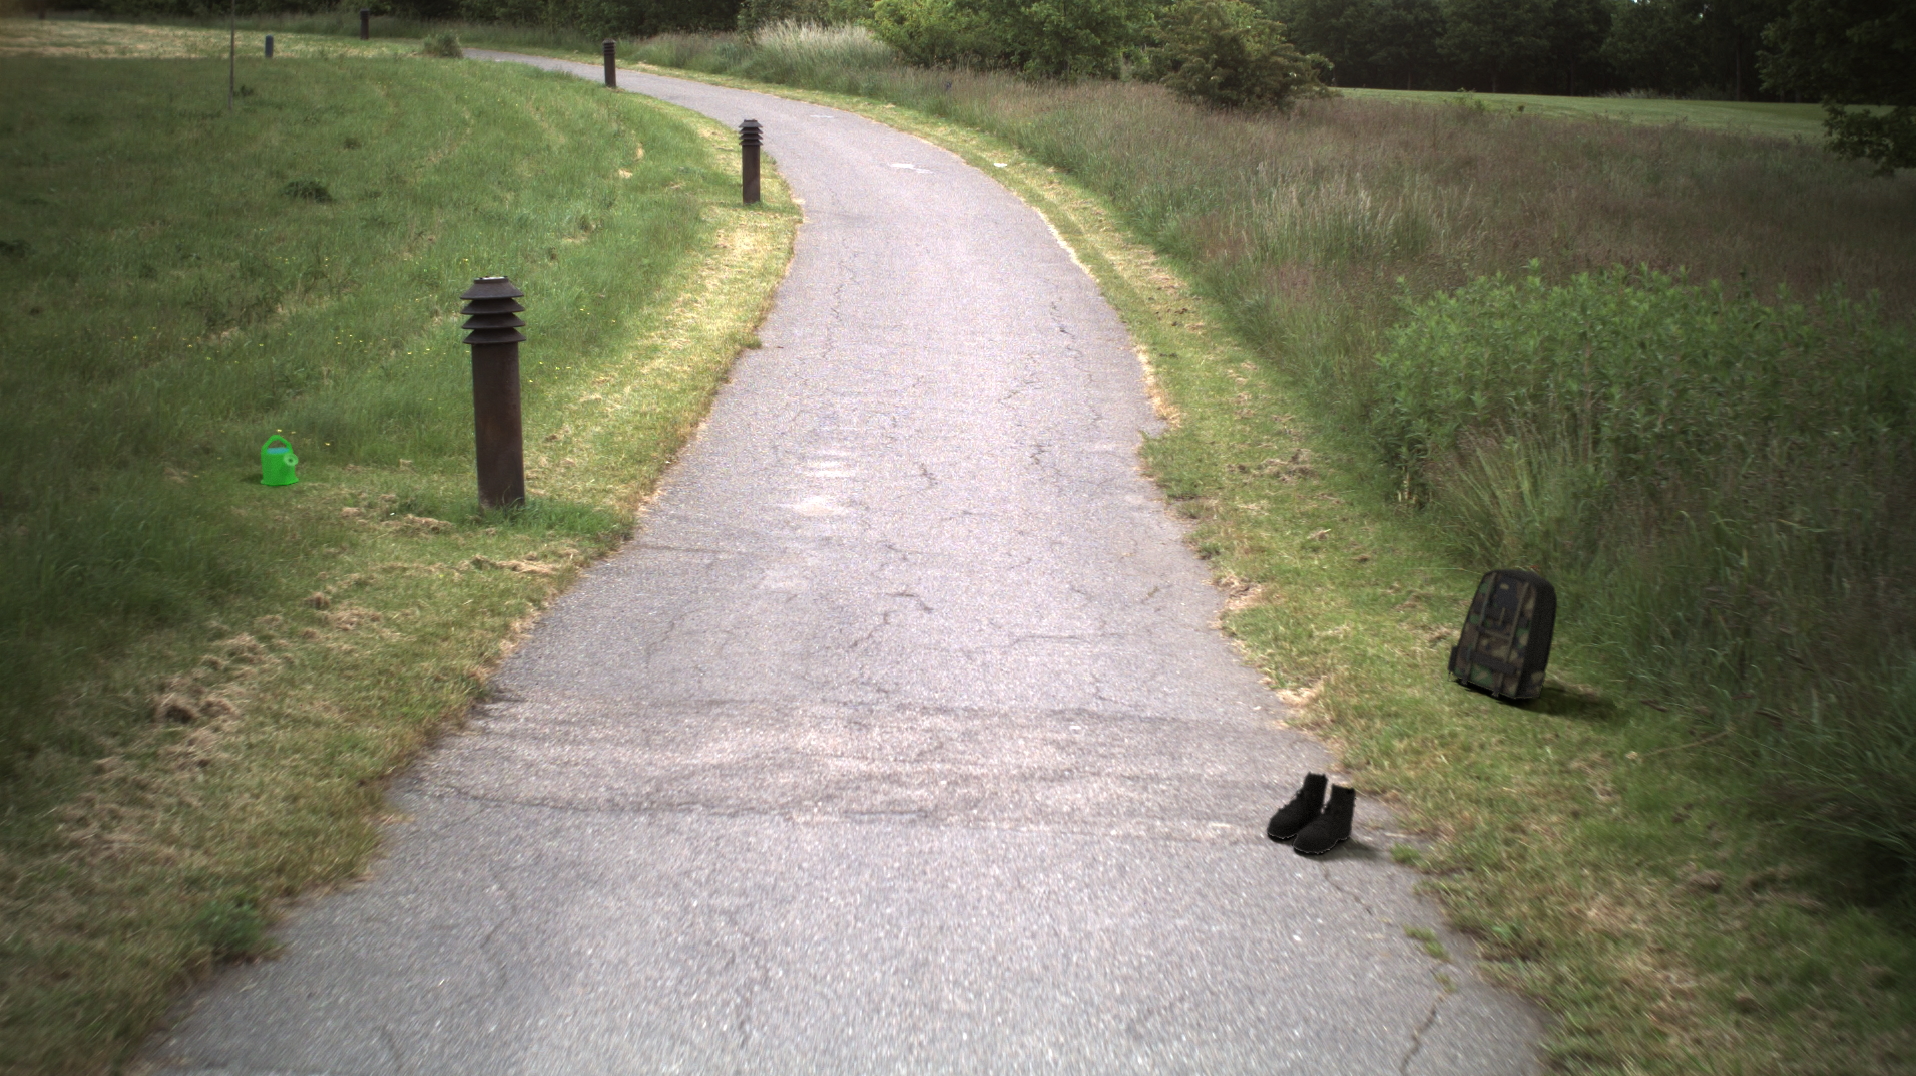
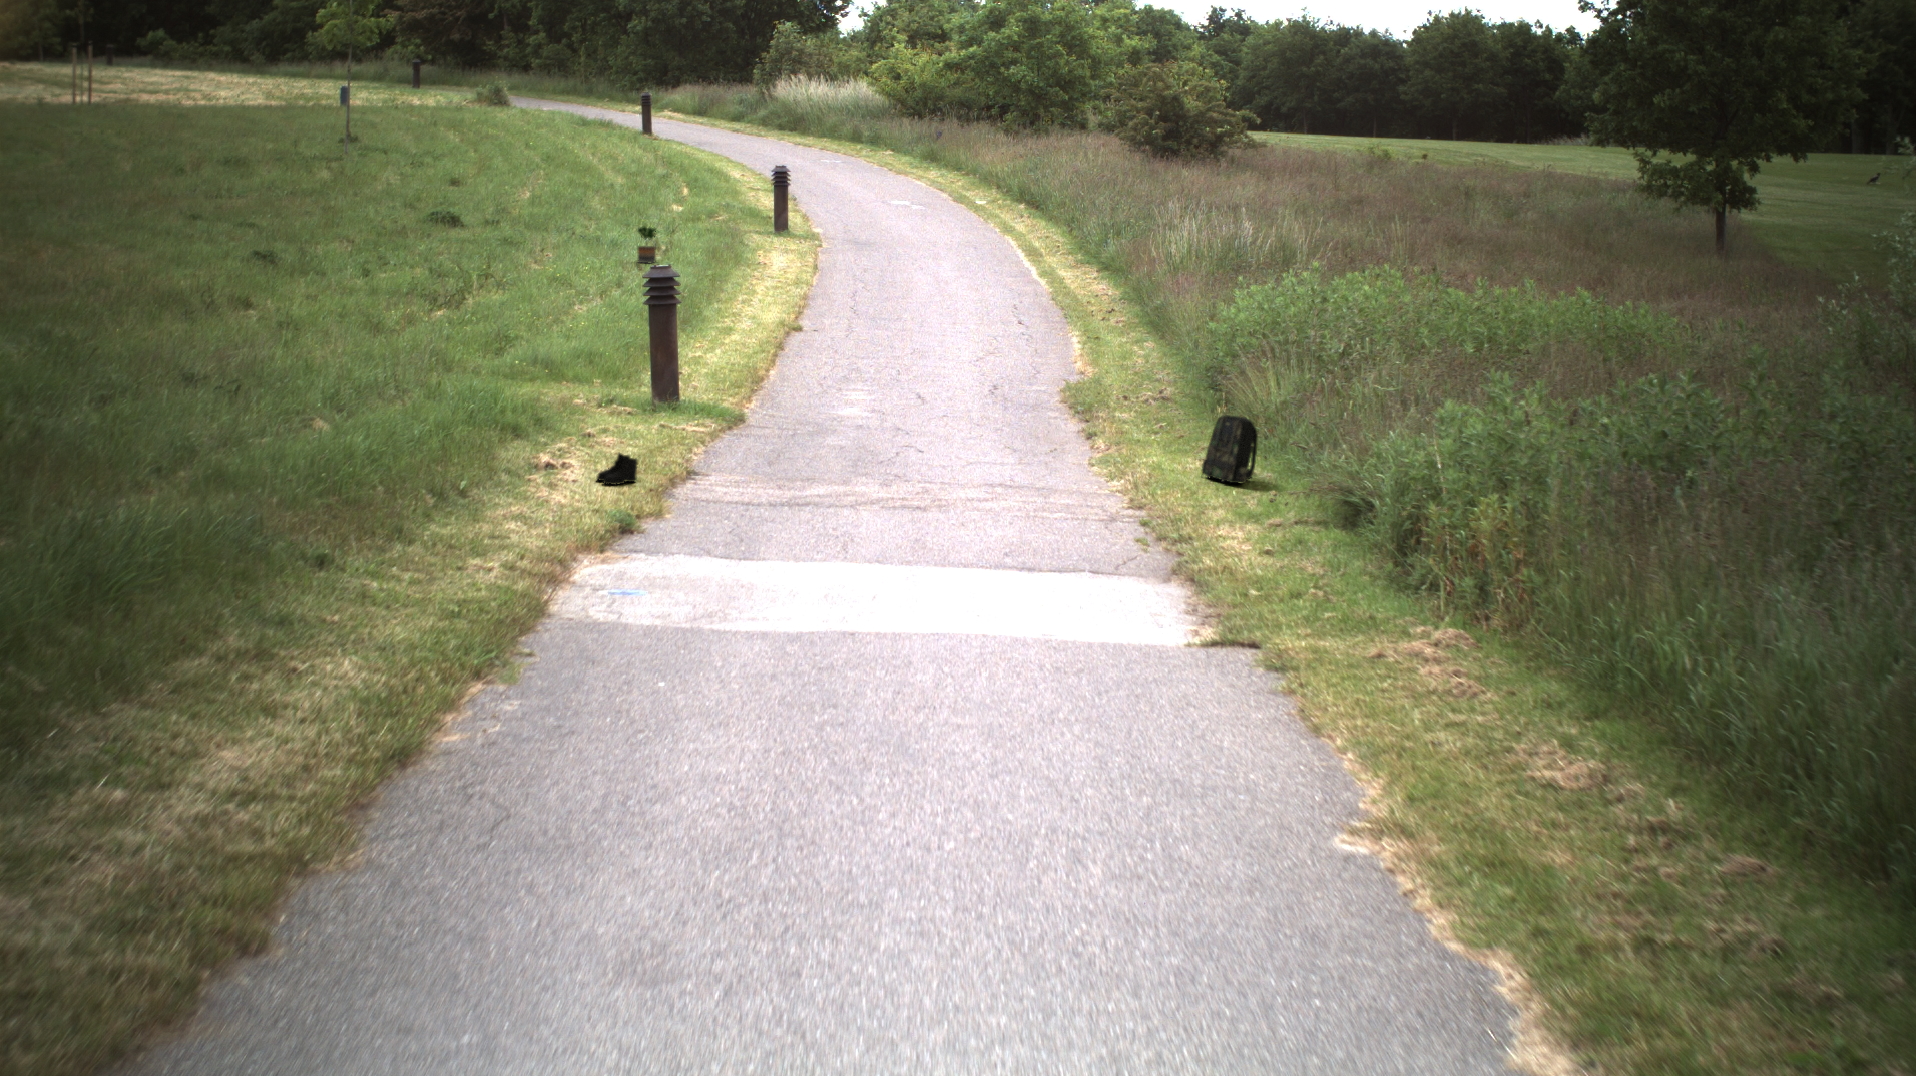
potted tree: none [546,198,578,249] -> present [637,226,657,263]
watering can: present [261,435,299,486] -> none [517,361,542,391]
boots: present [1266,772,1356,854] -> present [597,453,638,485]

